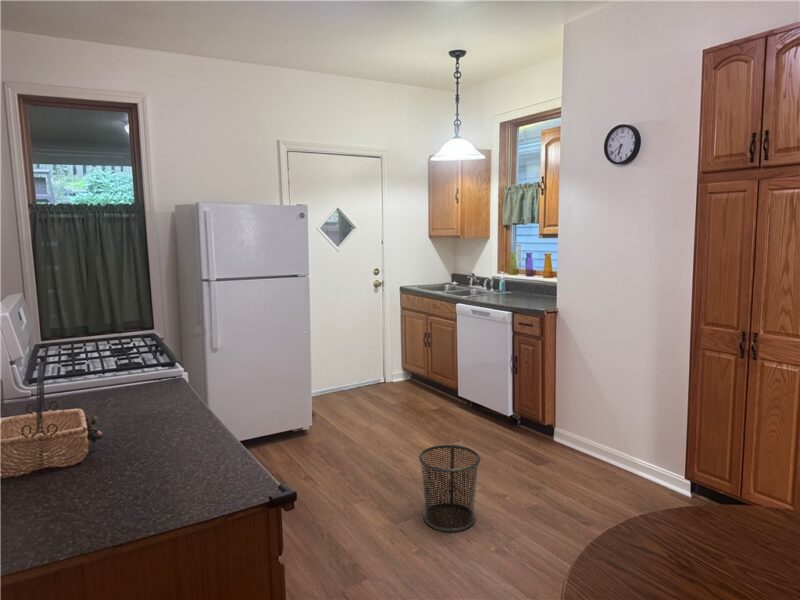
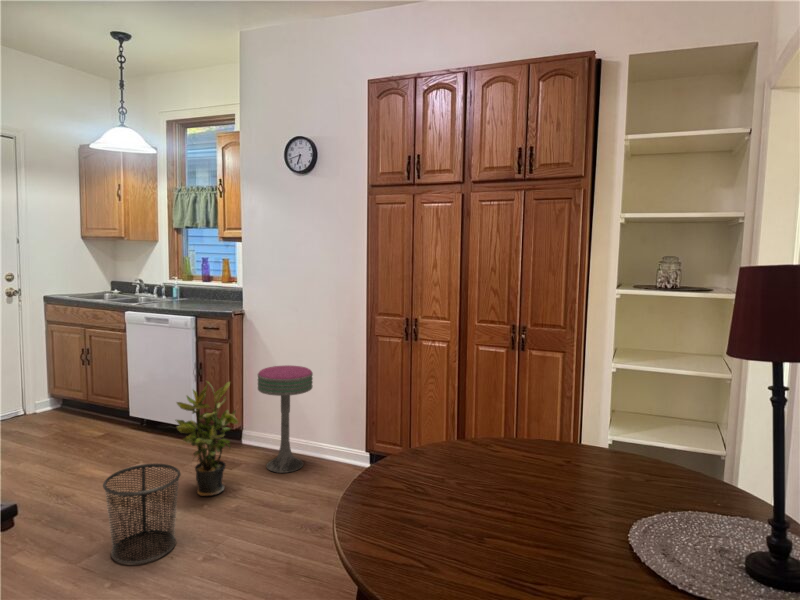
bar stool: none [565,369,624,481] -> present [258,365,313,473]
potted plant: none [483,376,542,486] -> present [176,382,238,496]

